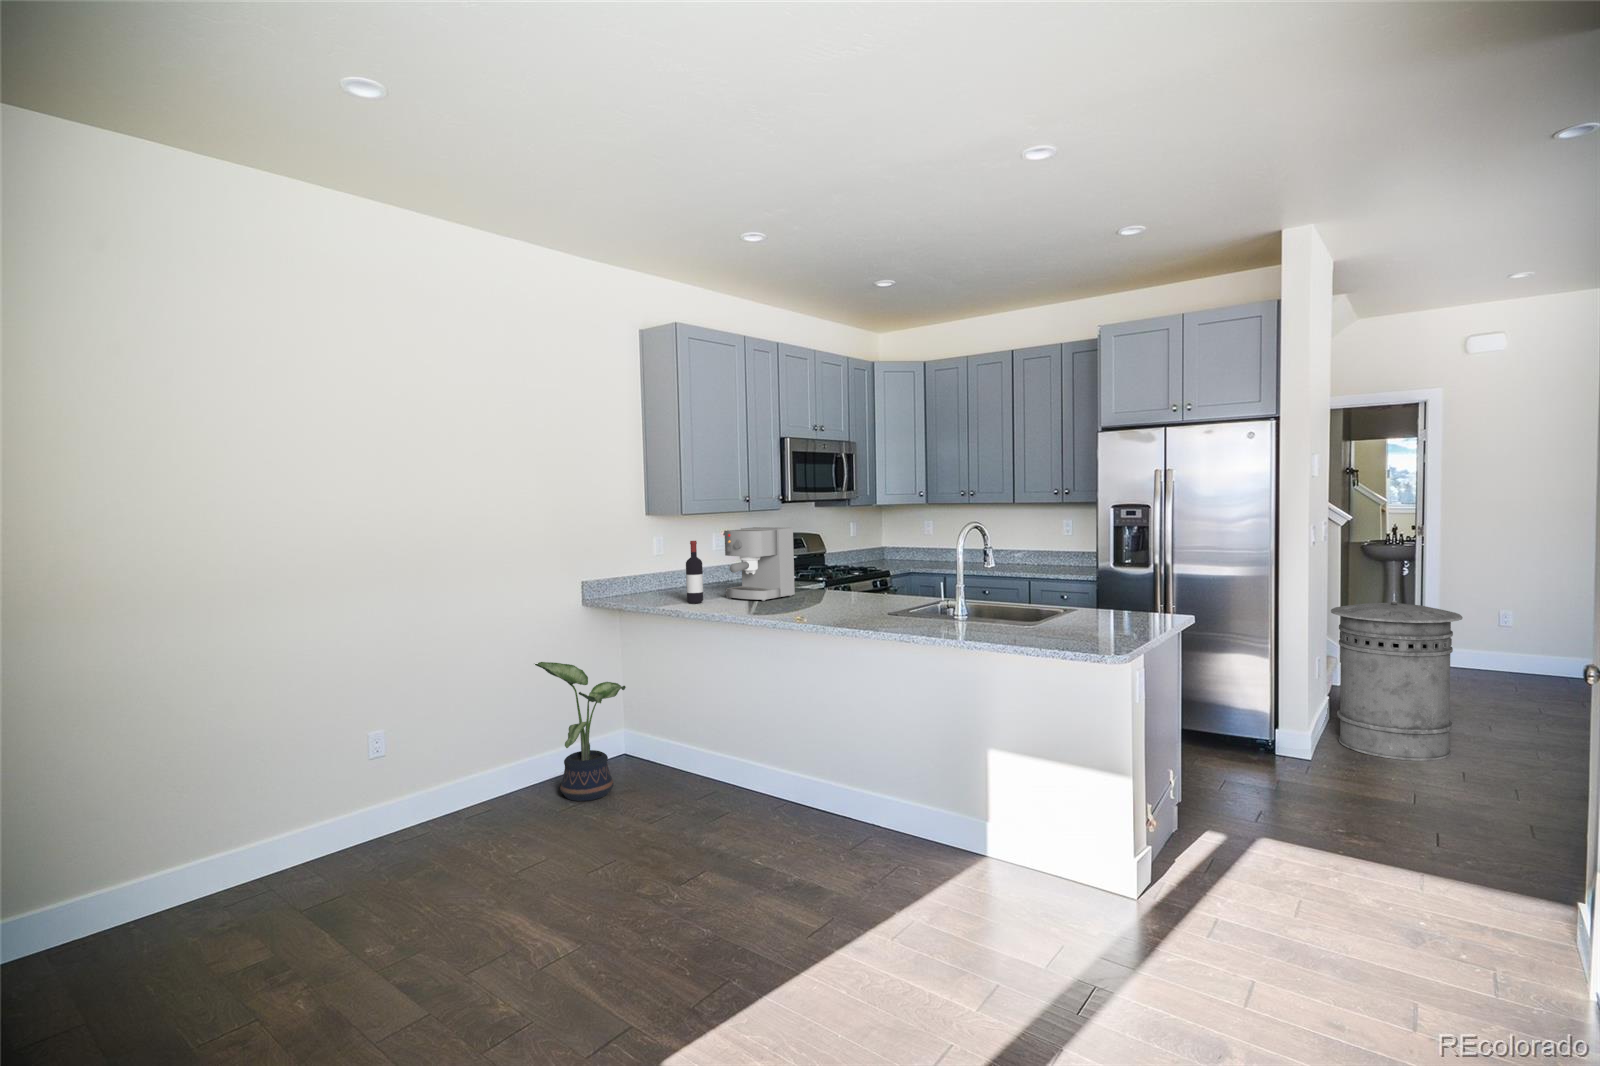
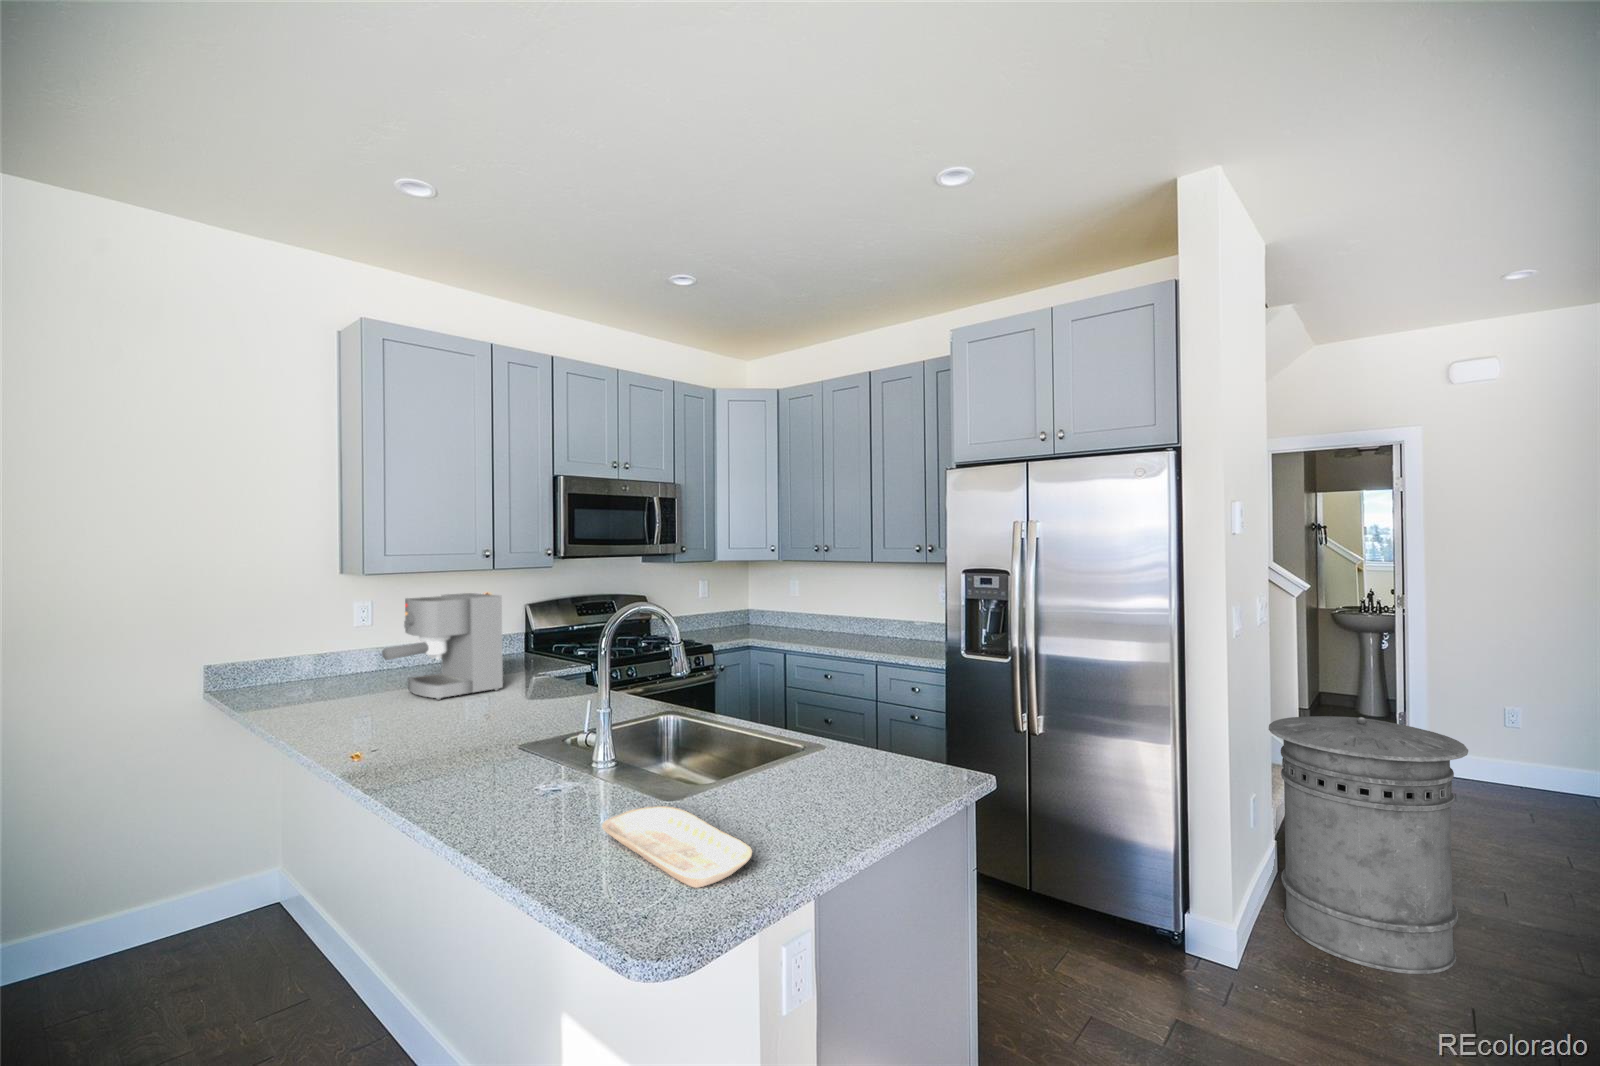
wine bottle: present [686,541,703,603] -> none [332,613,359,701]
tray: none [1027,623,1124,645] -> present [602,806,752,888]
potted plant: present [535,662,626,801] -> none [79,781,246,999]

